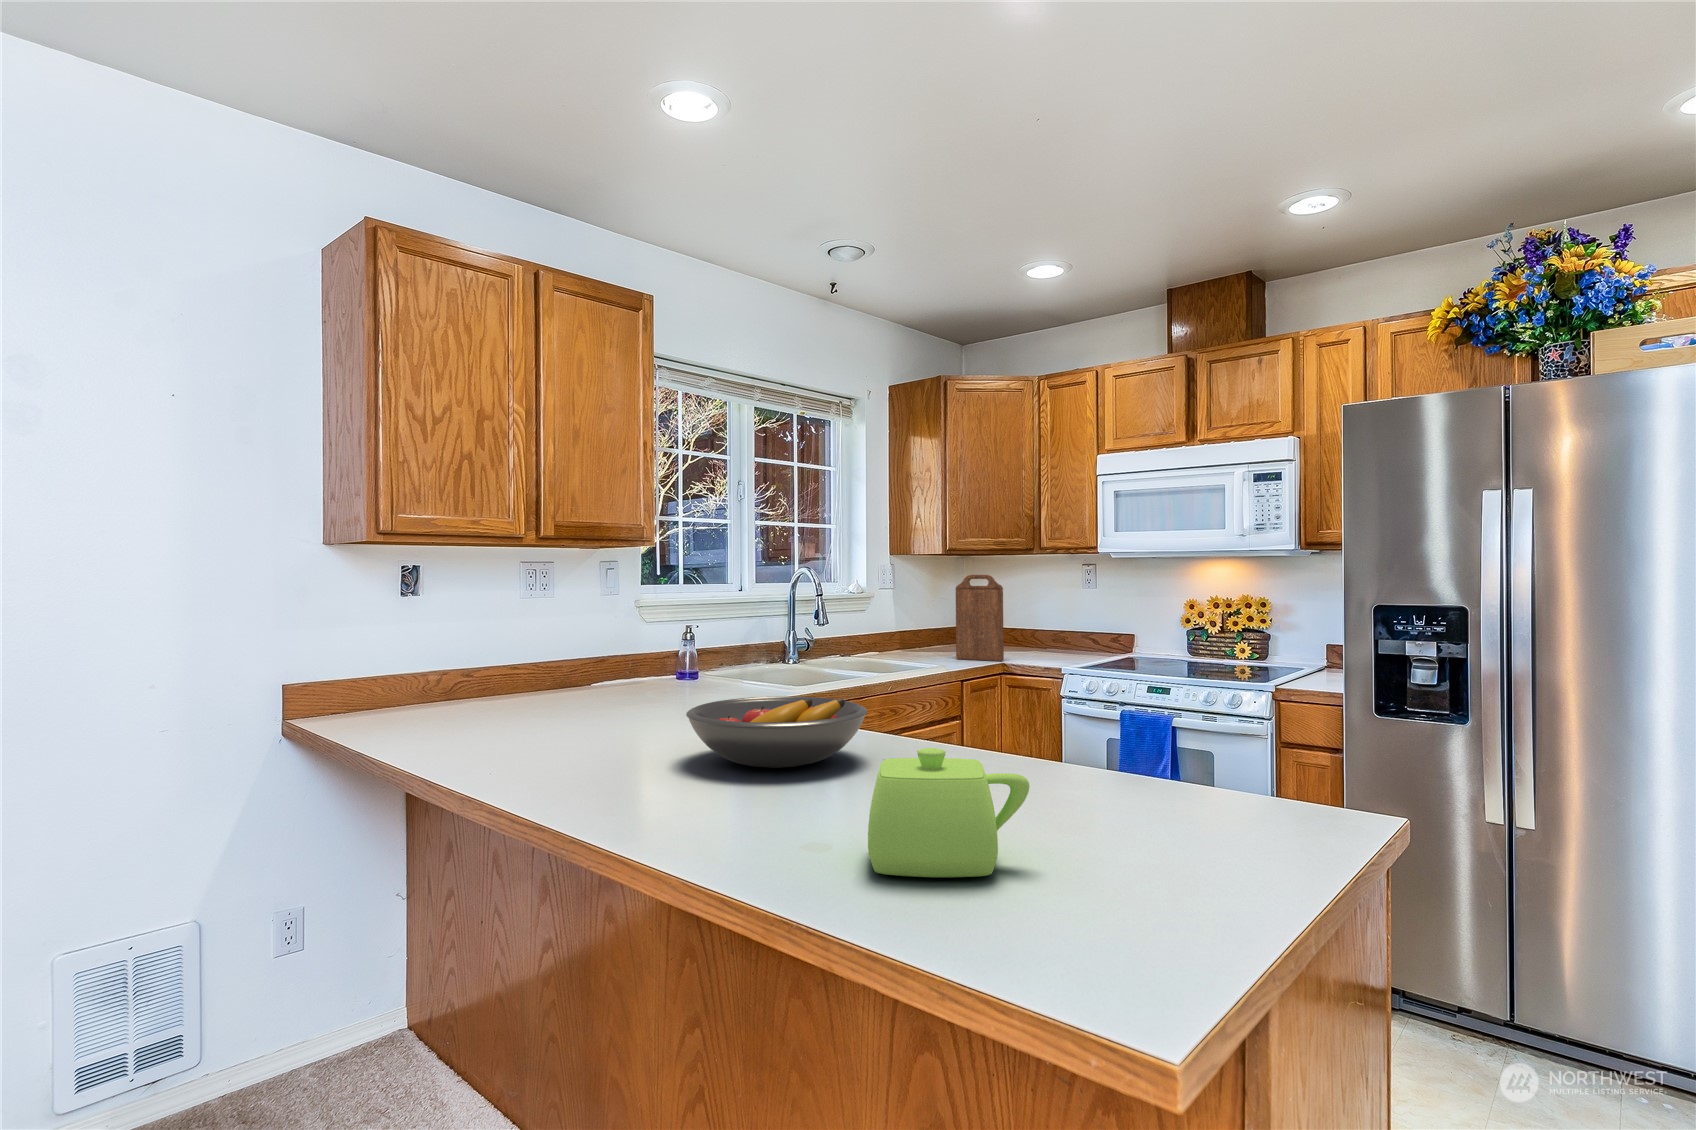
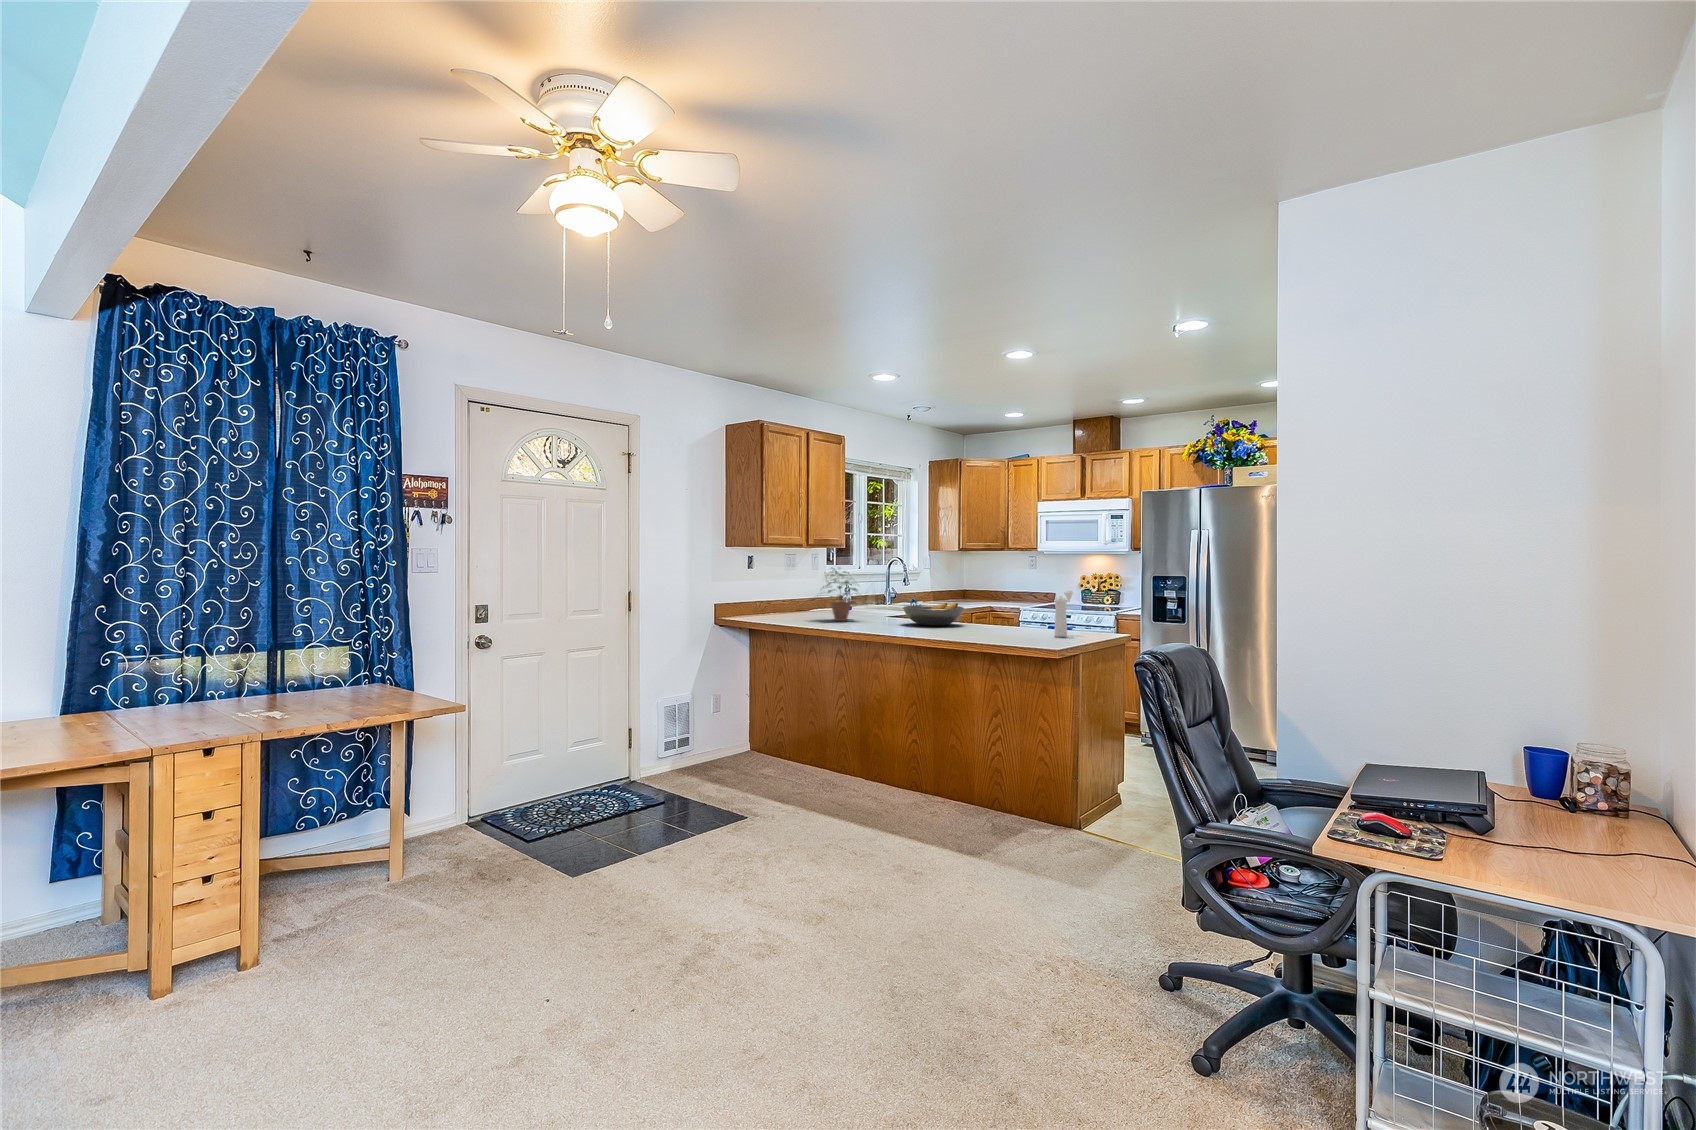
cutting board: present [956,575,1004,661] -> none [966,562,990,605]
potted plant: none [488,592,632,736] -> present [823,569,857,621]
pepper mill: none [1144,679,1218,885] -> present [1055,590,1073,637]
teapot: present [868,748,1030,877] -> none [985,607,1026,636]

